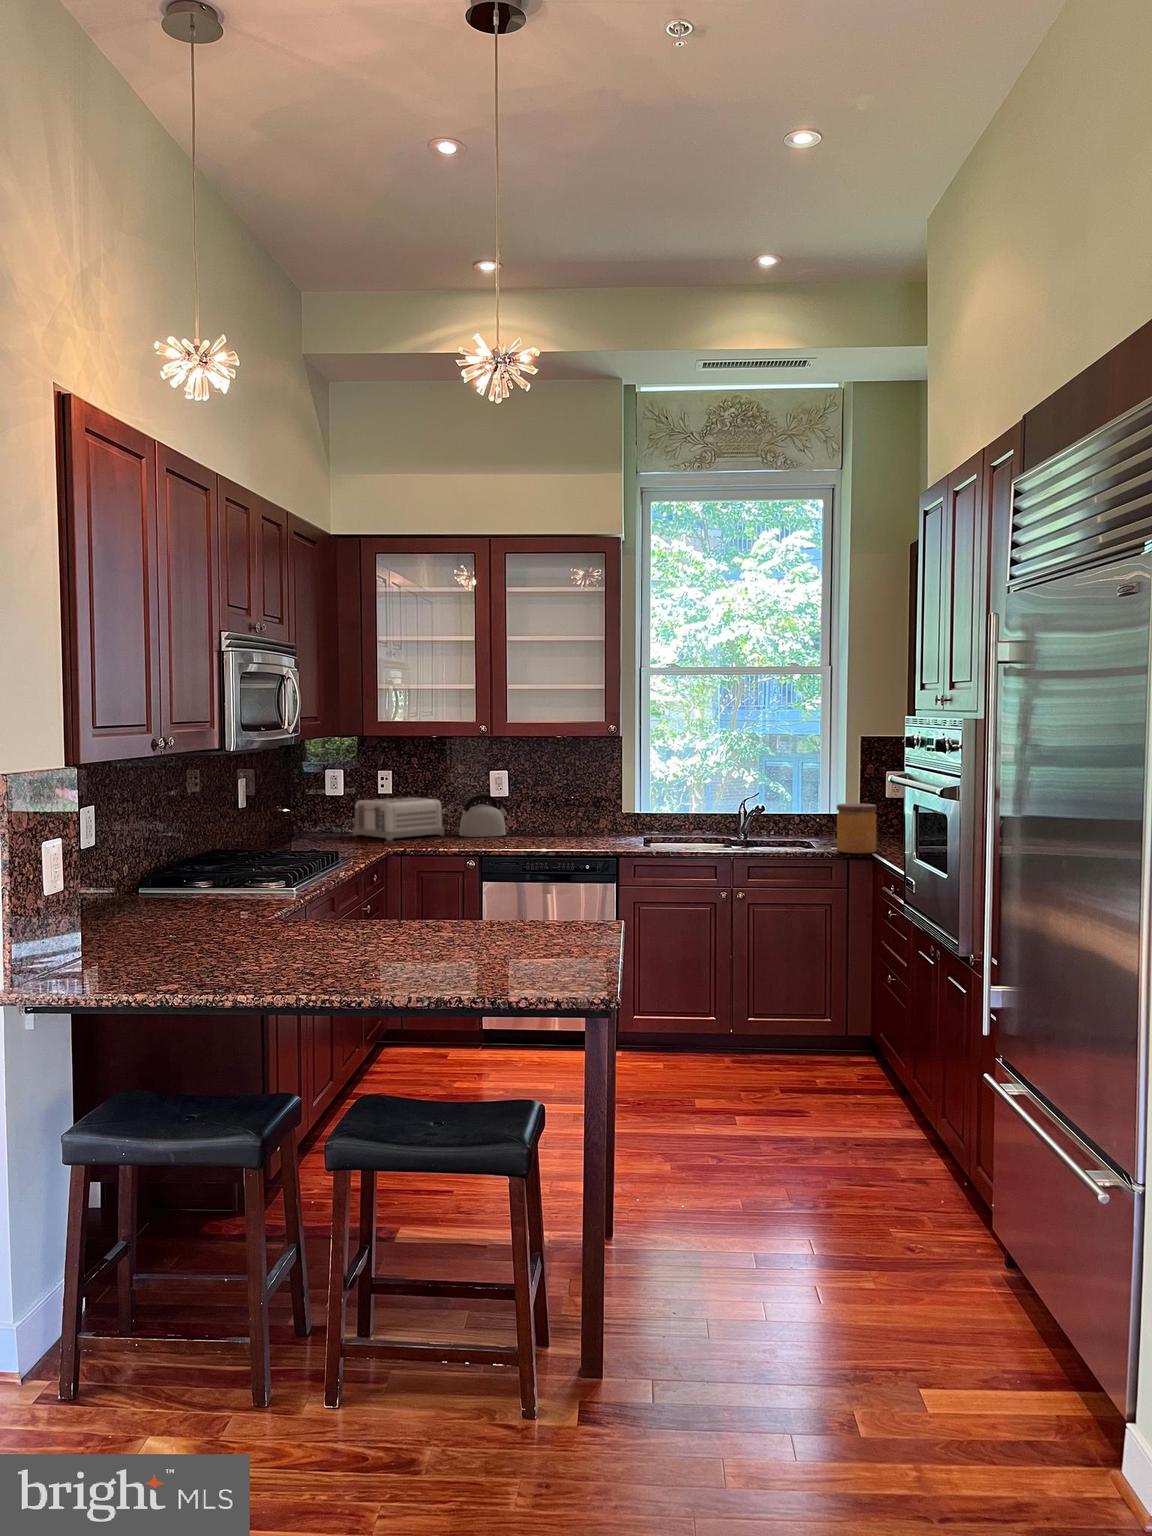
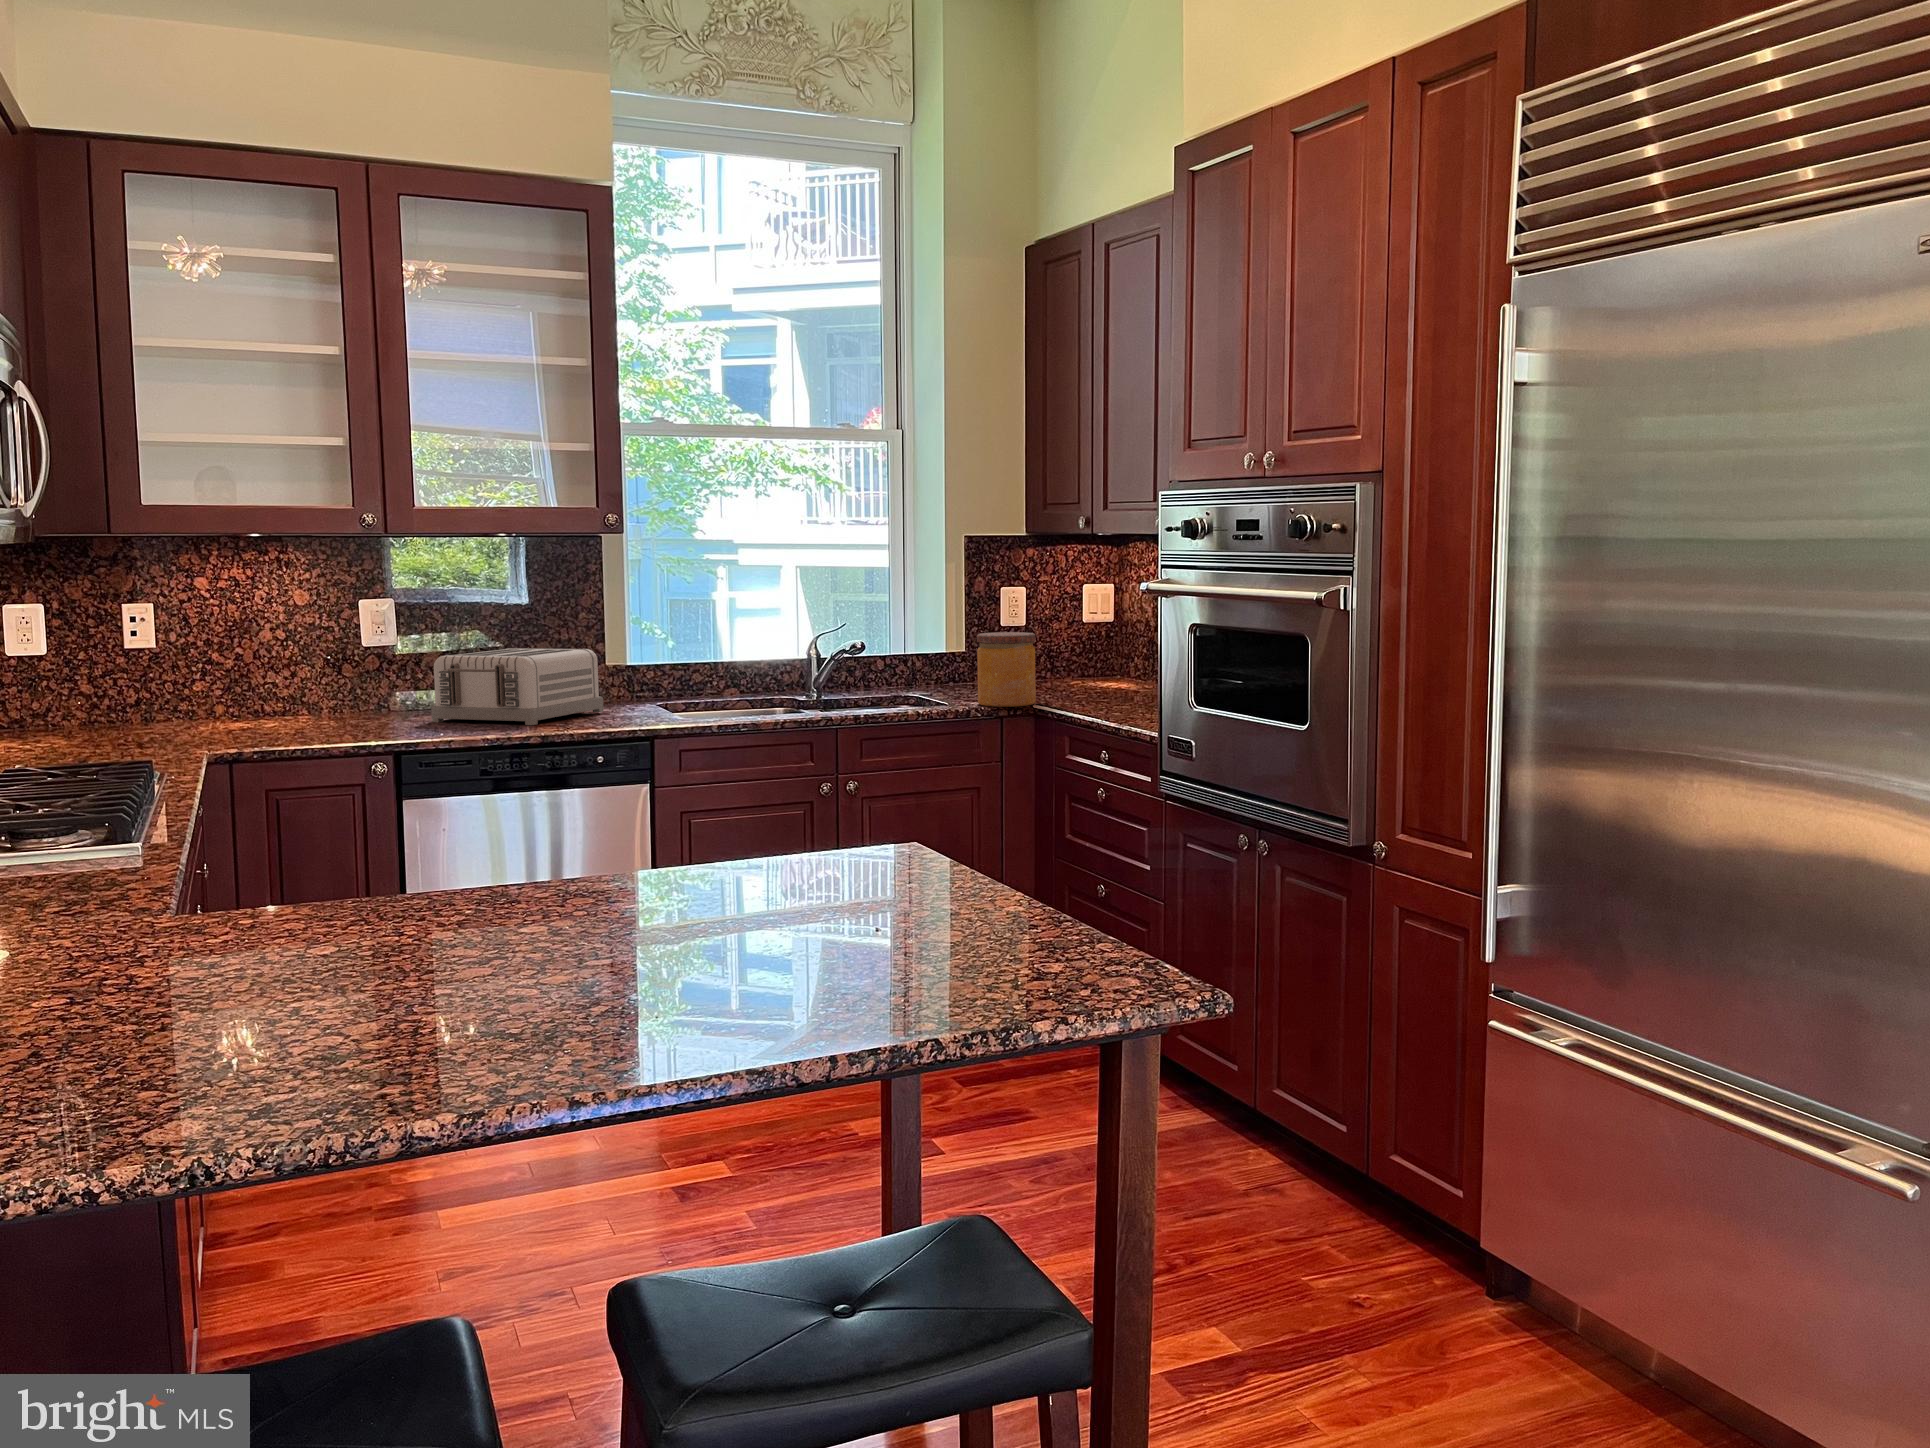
kettle: present [459,795,509,837] -> none [304,643,399,720]
toaster: present [353,798,444,841] -> present [431,648,603,725]

